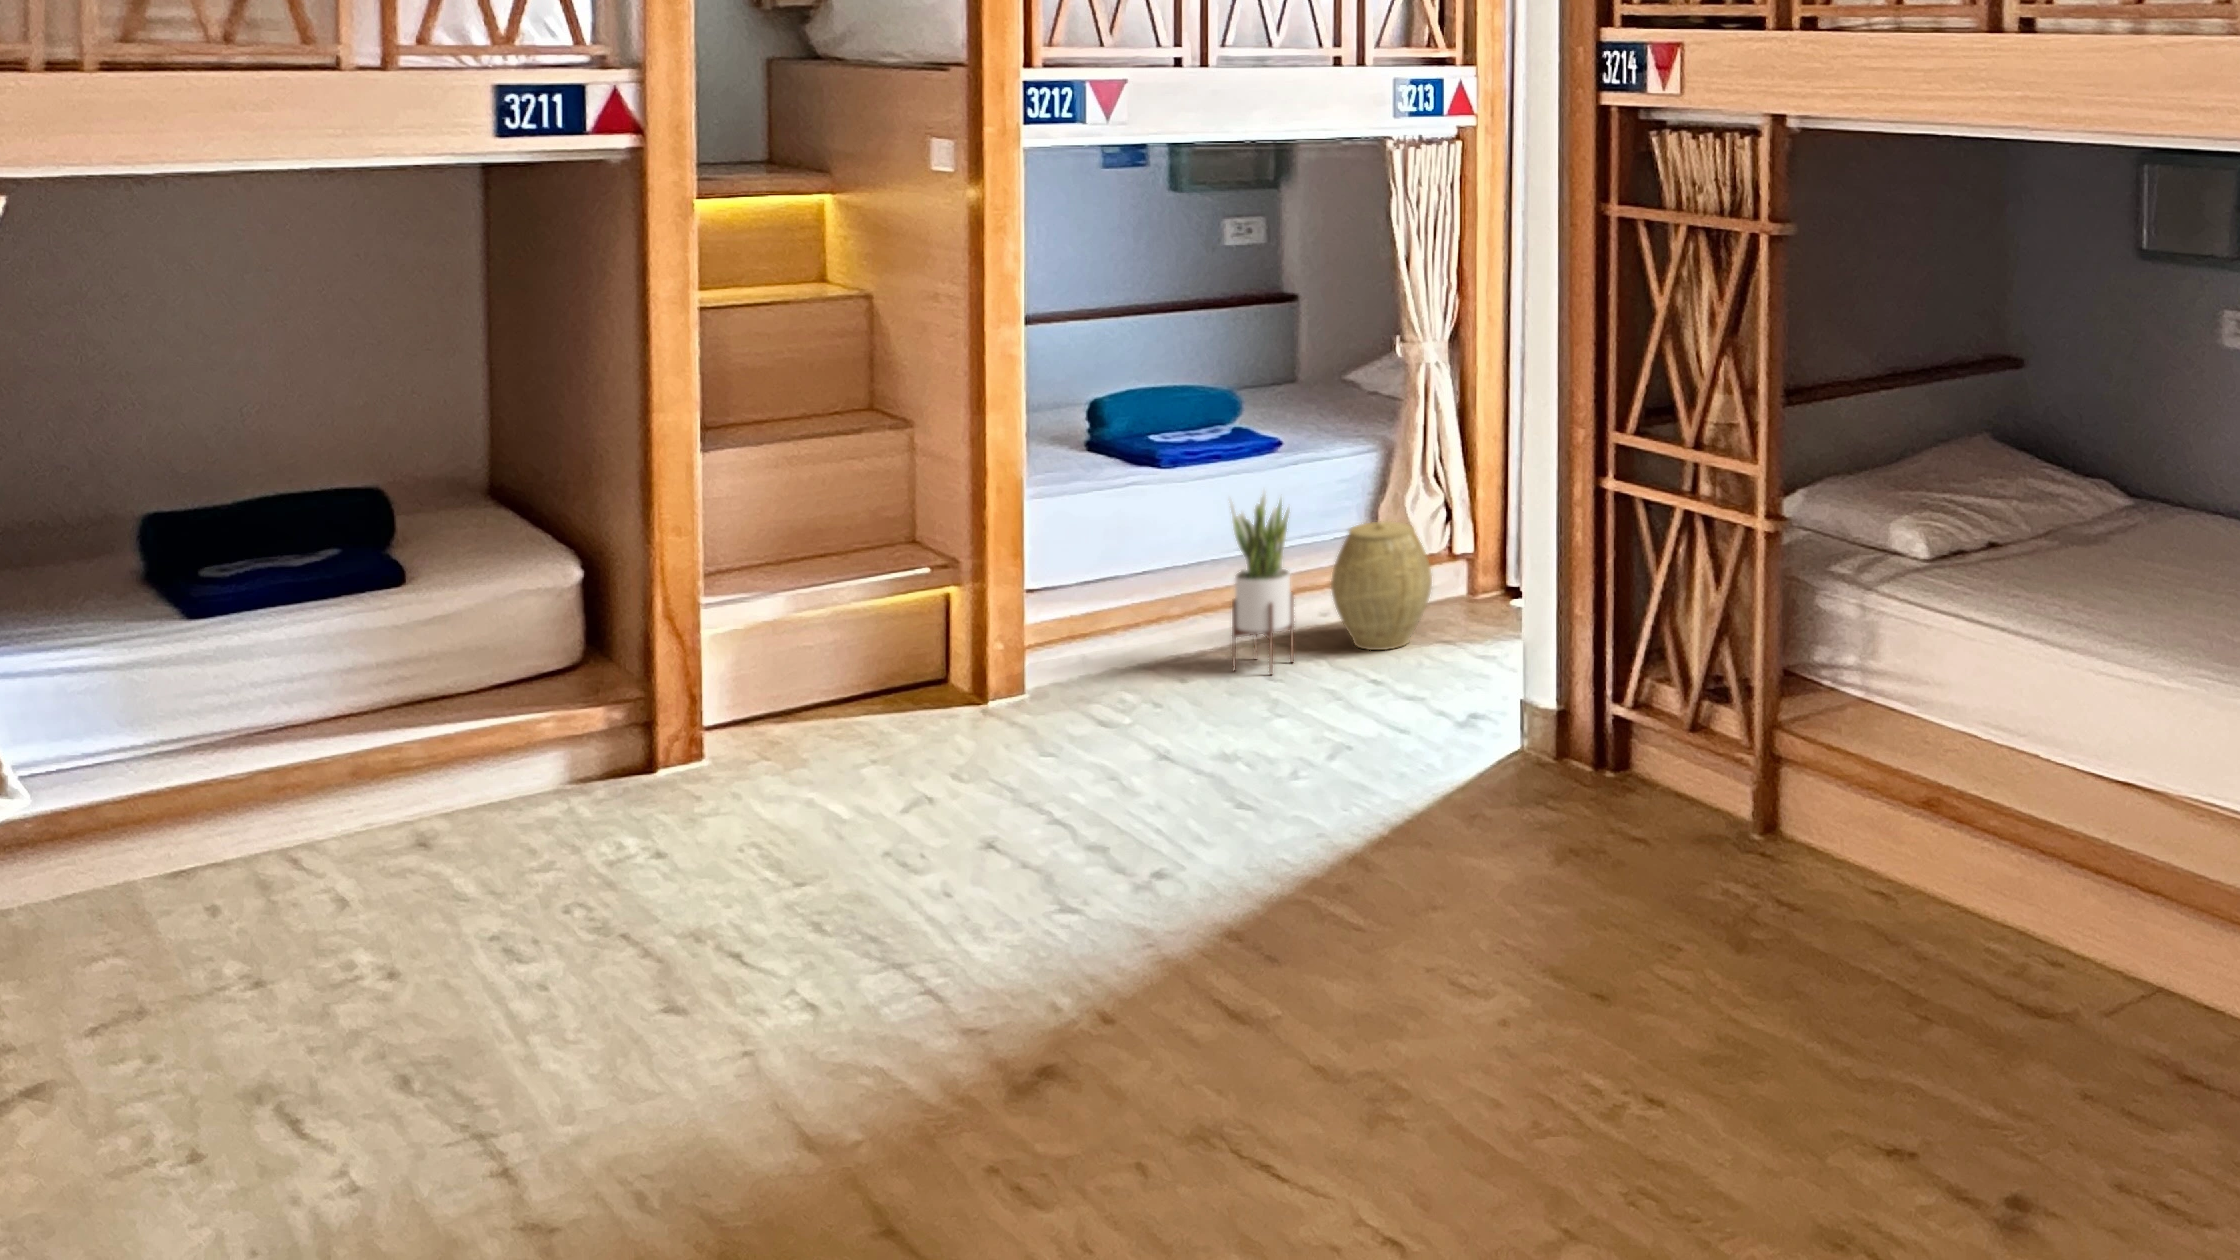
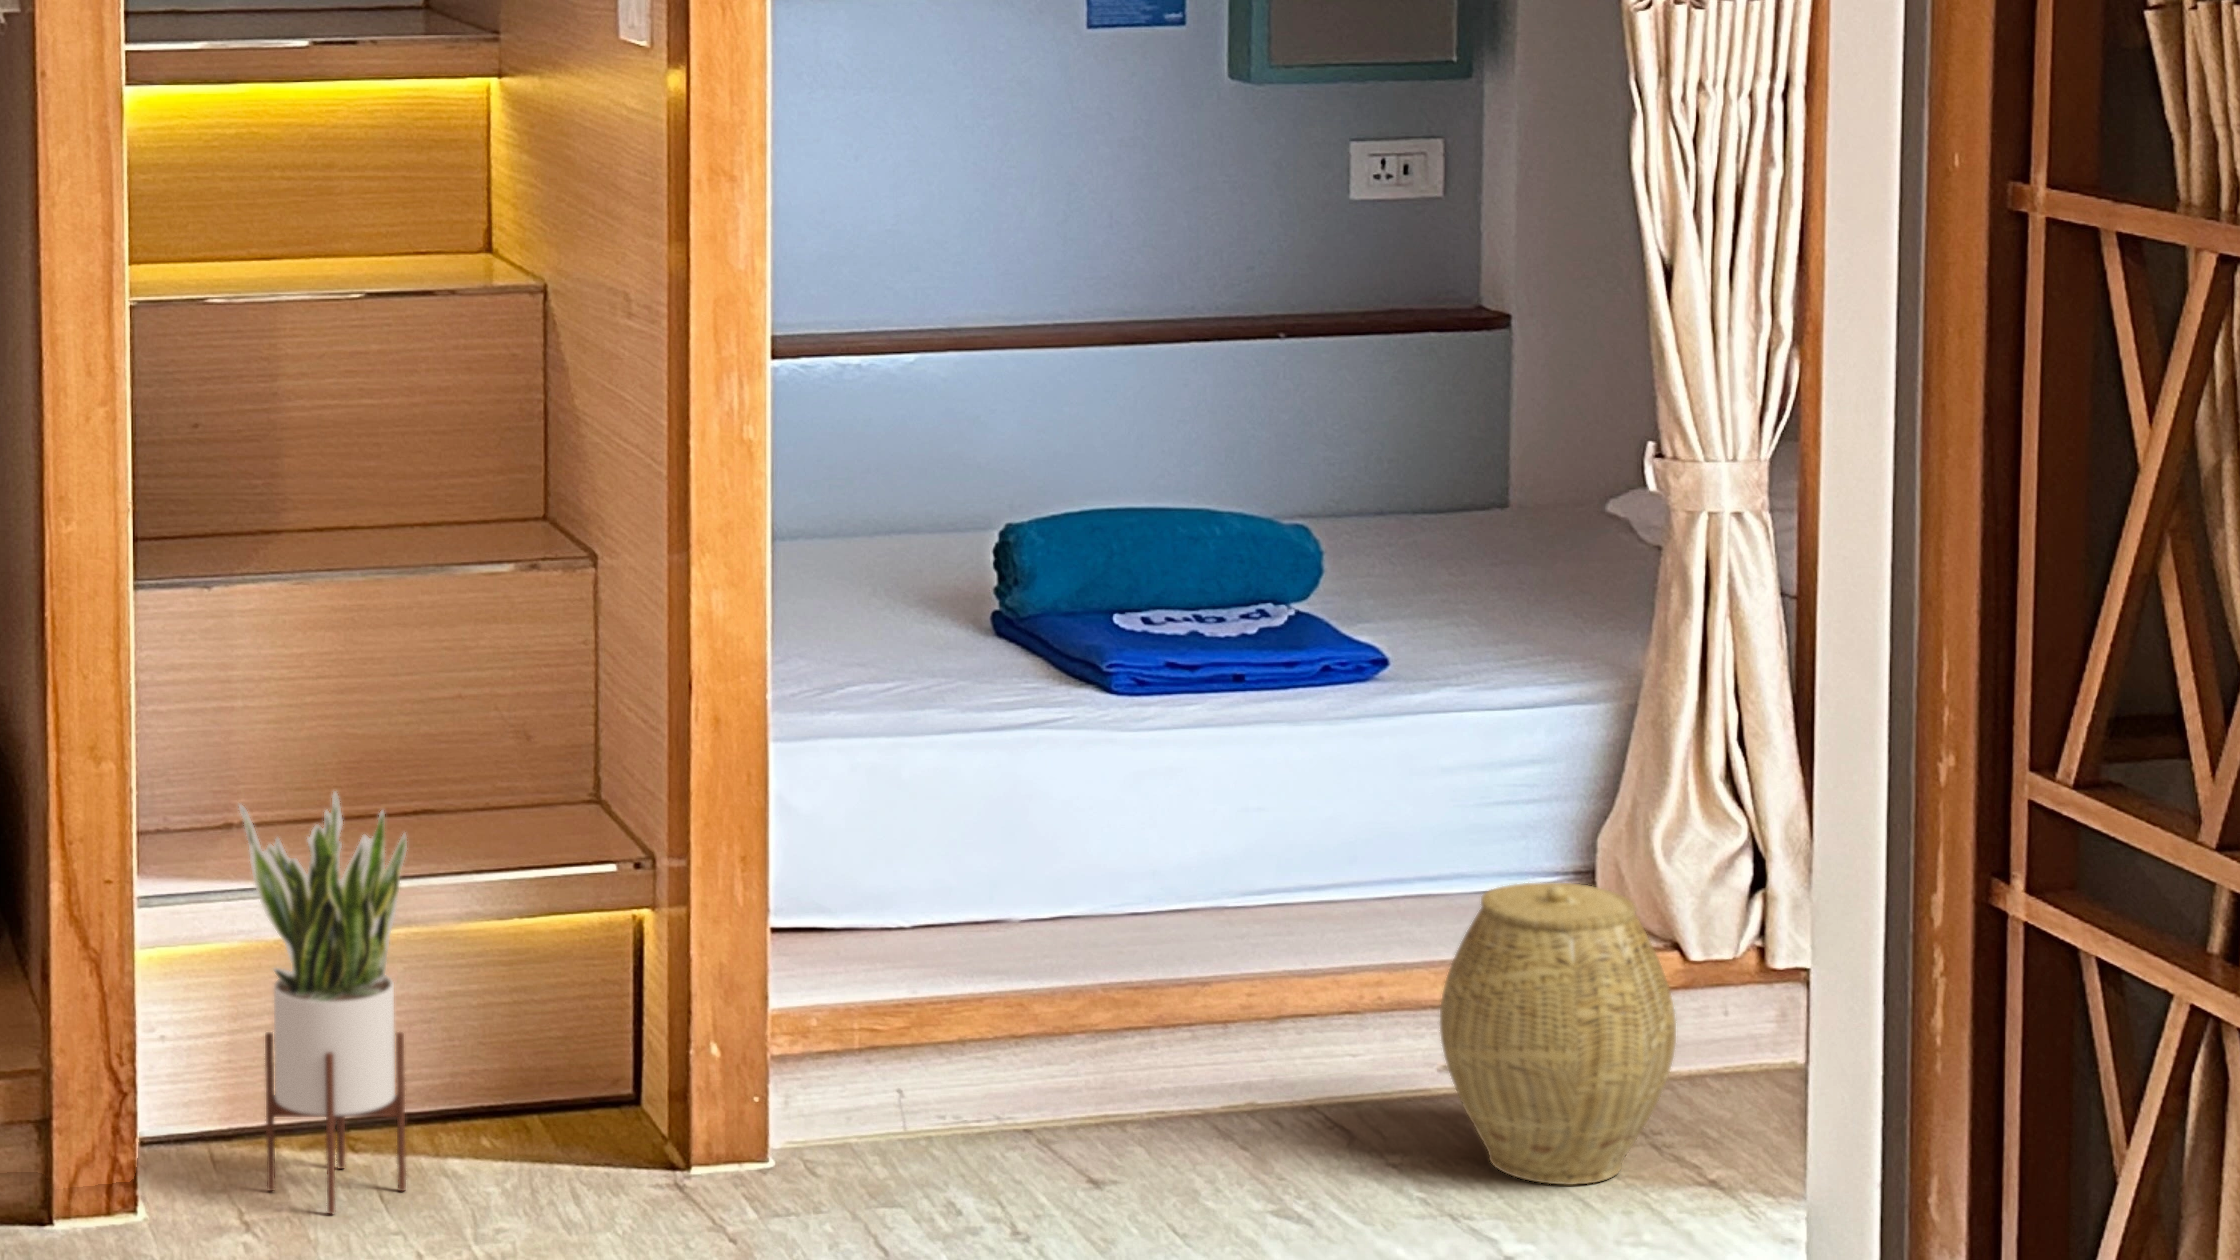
potted plant: present [1231,492,1294,674] -> present [239,792,407,1214]

